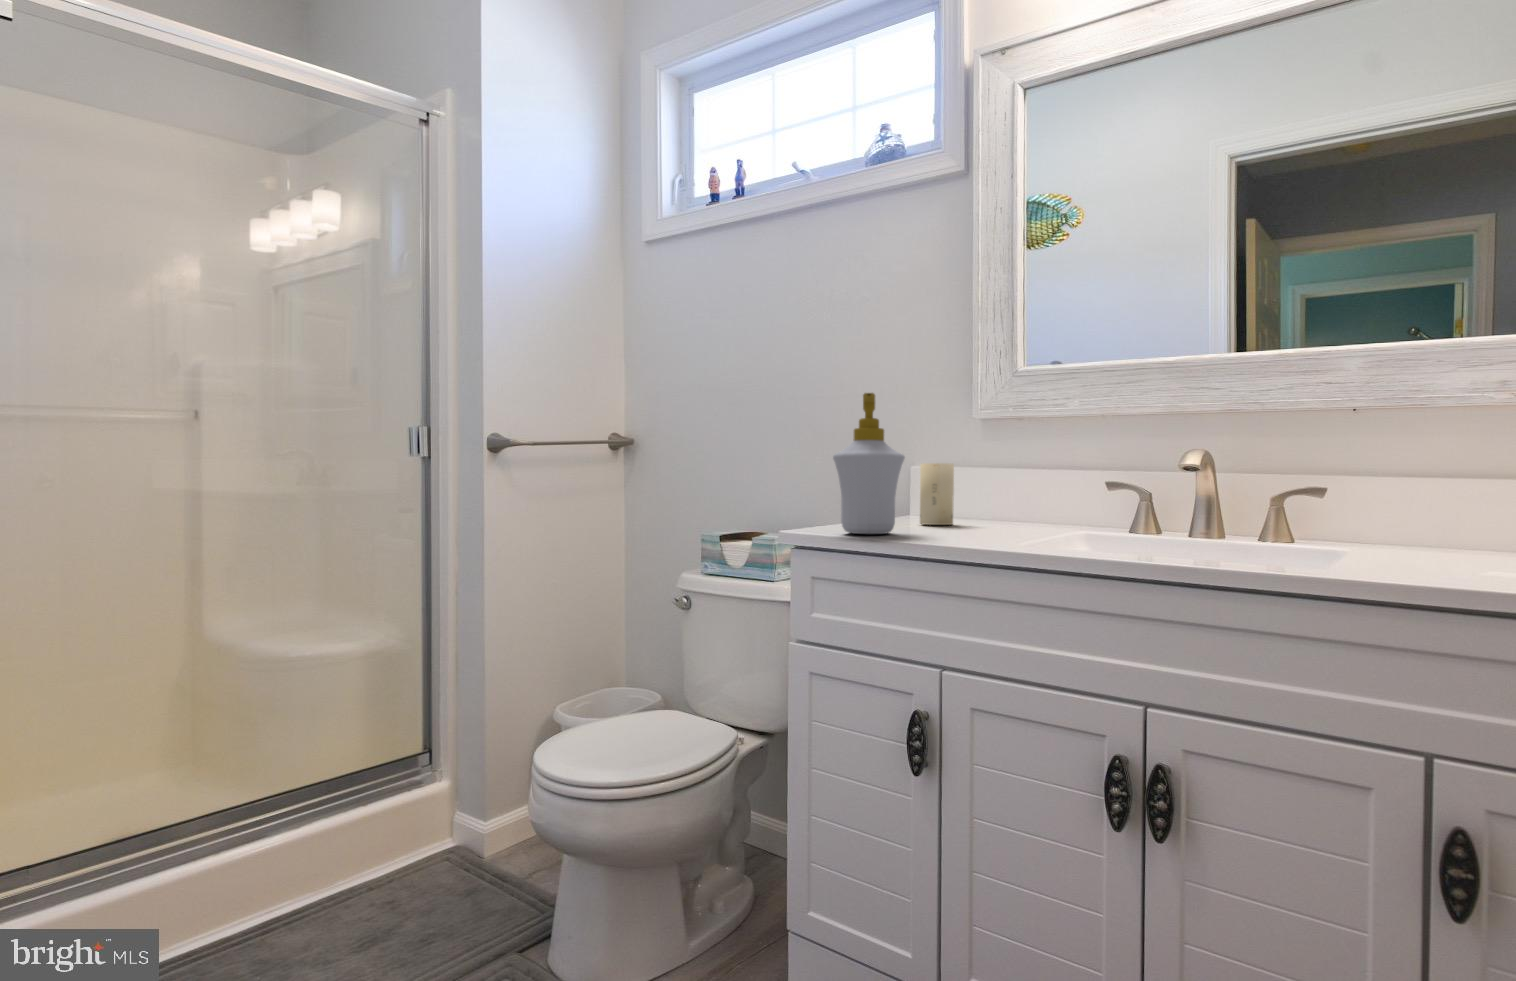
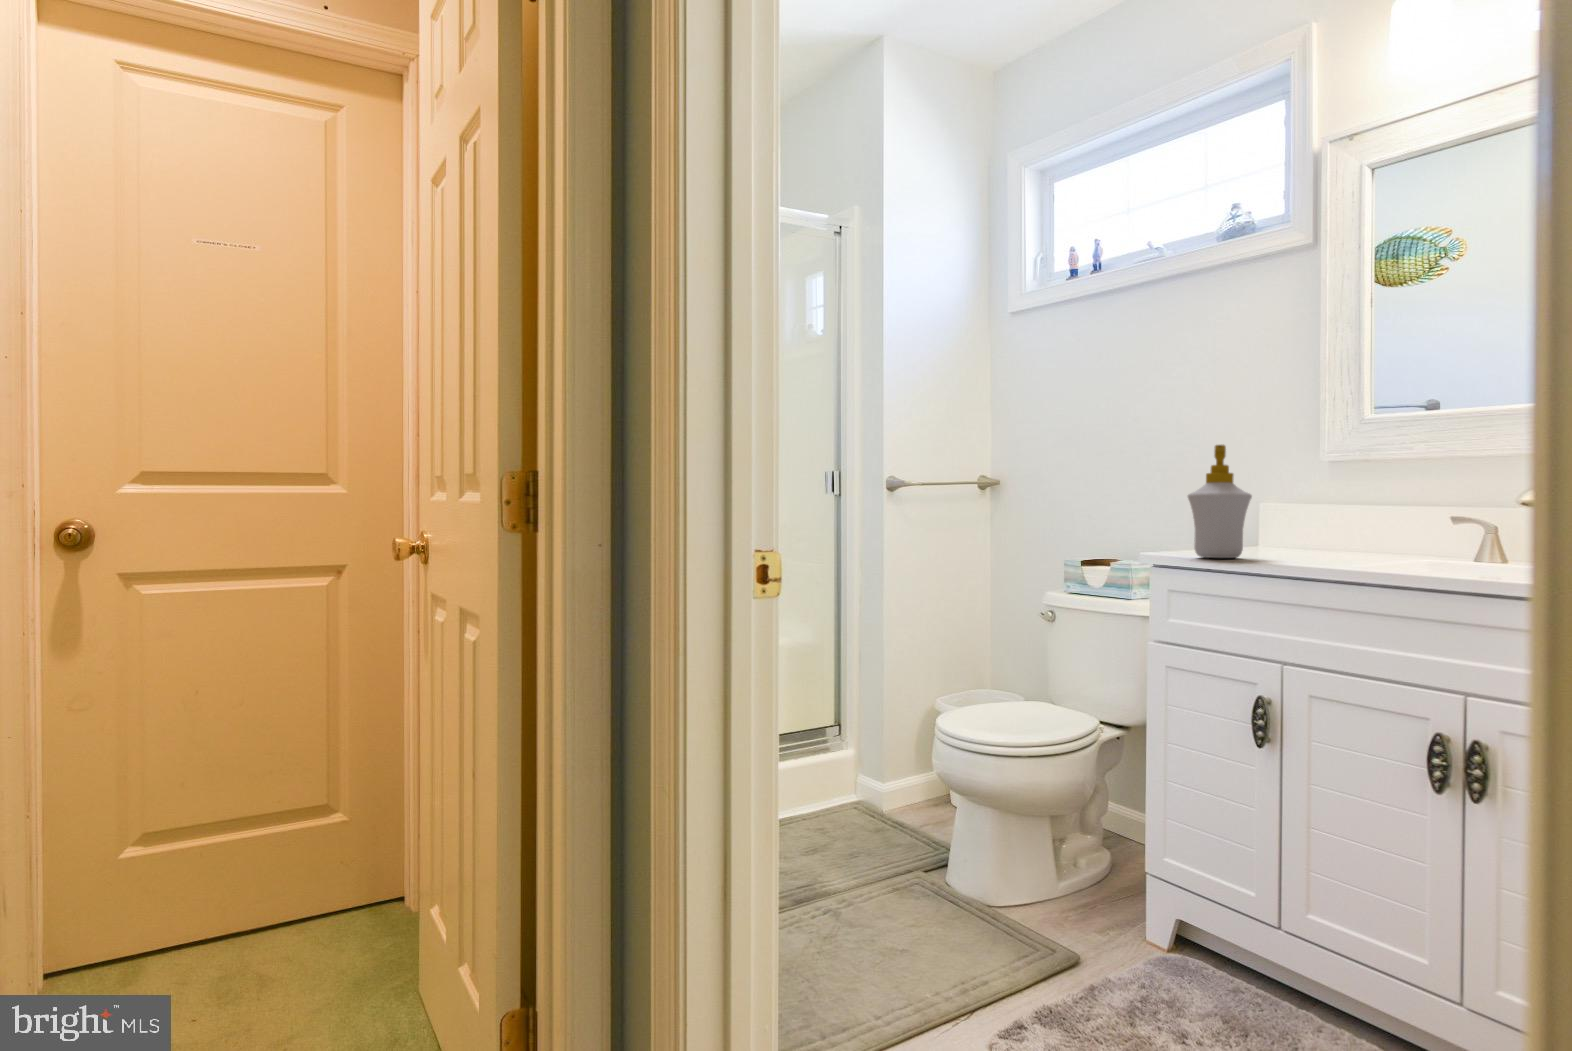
candle: present [920,463,954,525] -> none [1267,501,1300,553]

